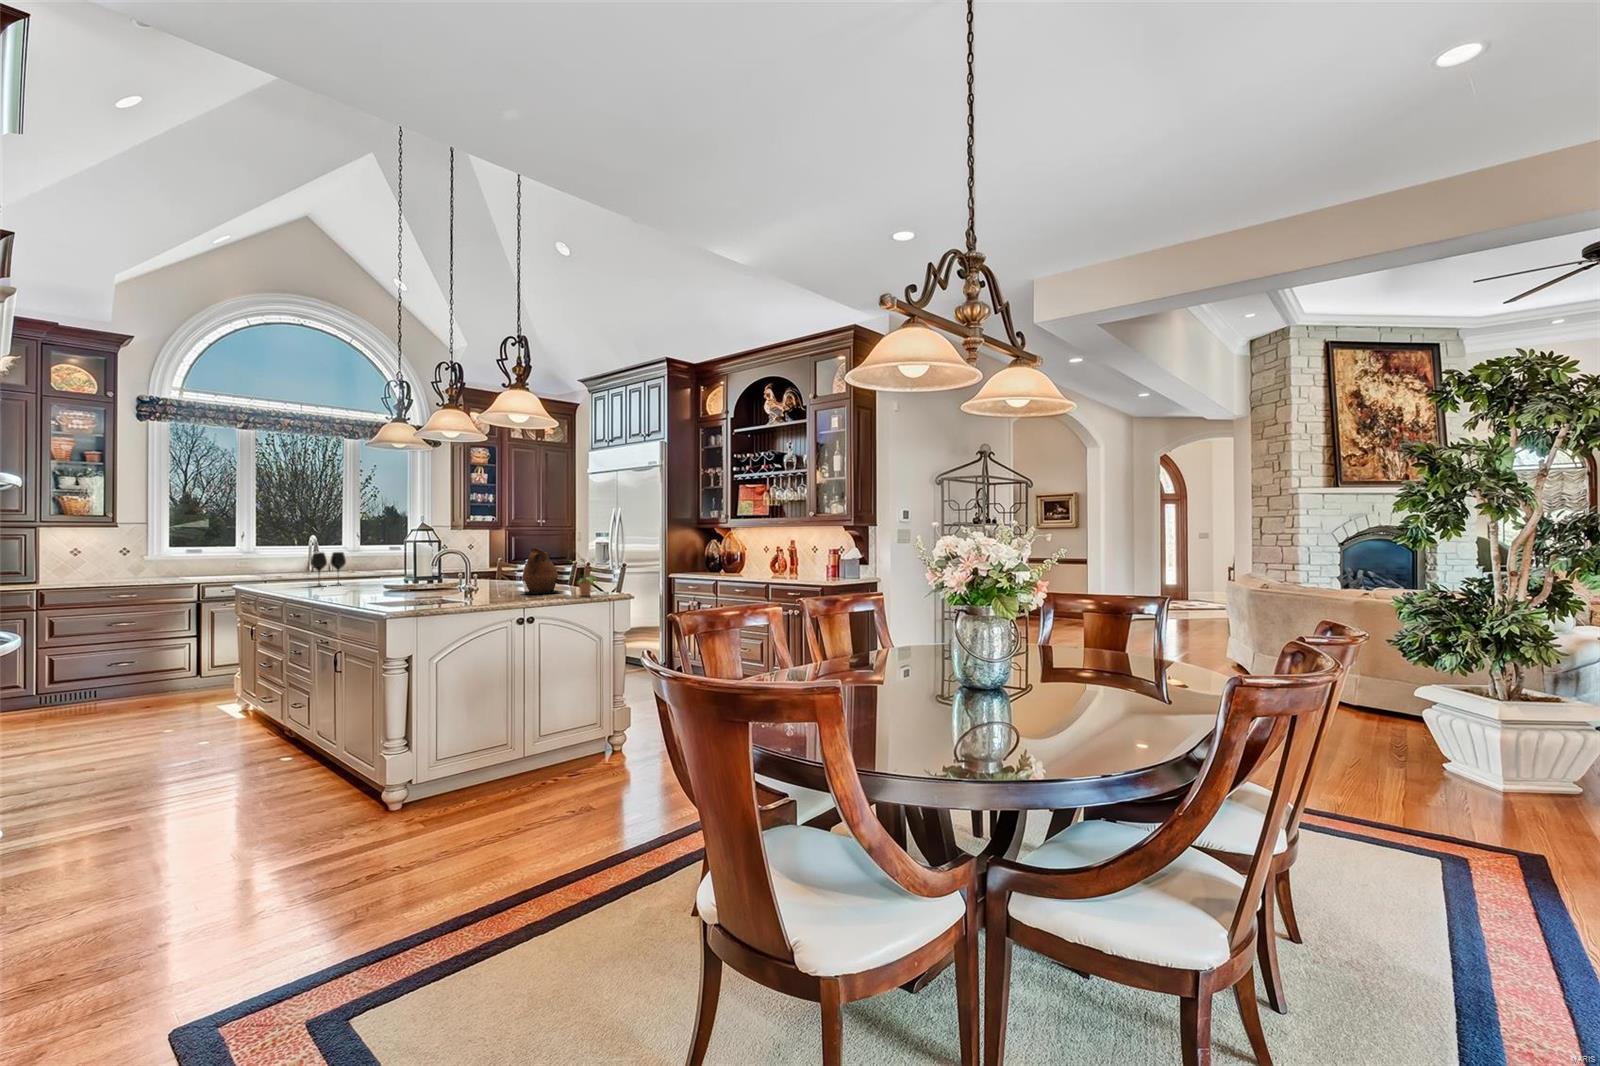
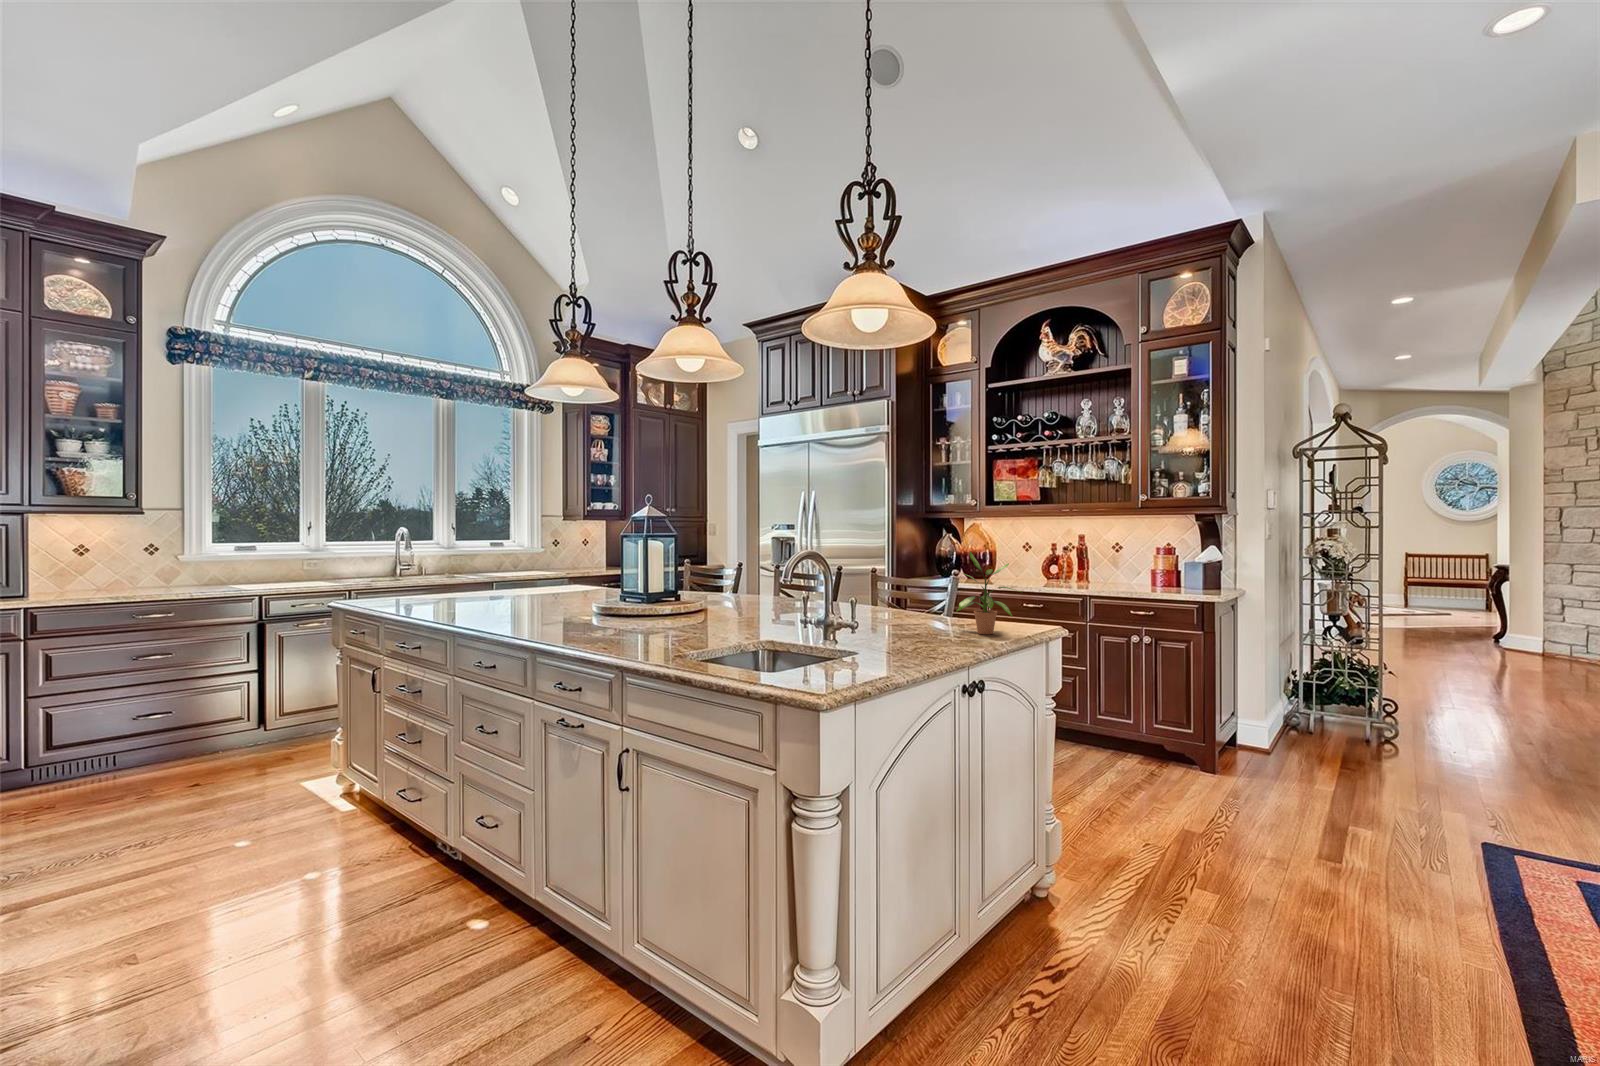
ceramic pitcher: present [522,548,563,594] -> none [843,550,916,628]
wine glass: present [311,552,346,587] -> none [448,552,496,606]

